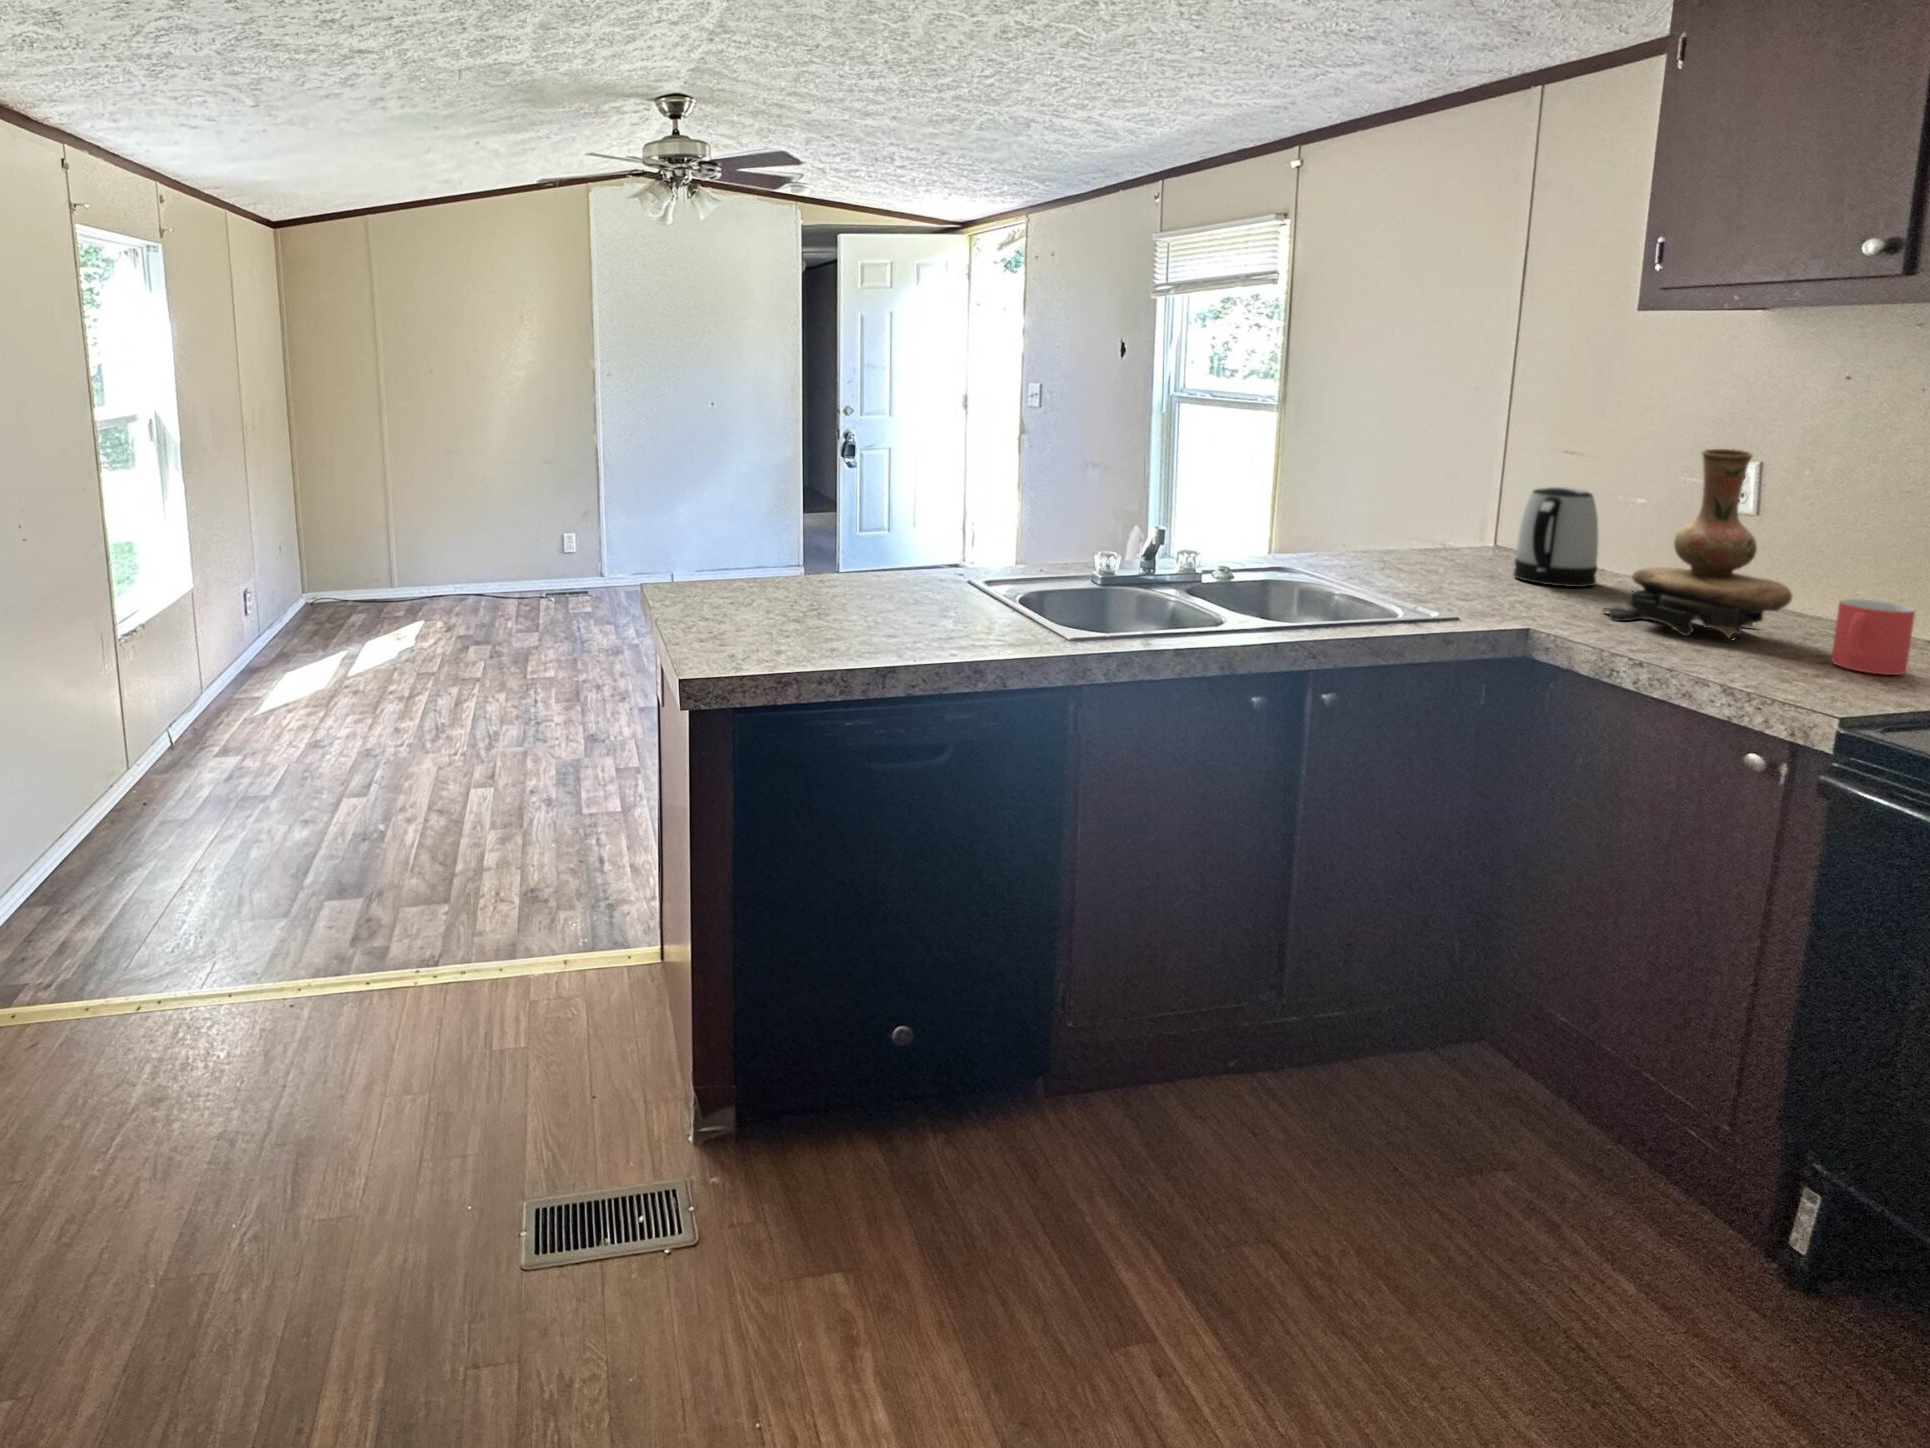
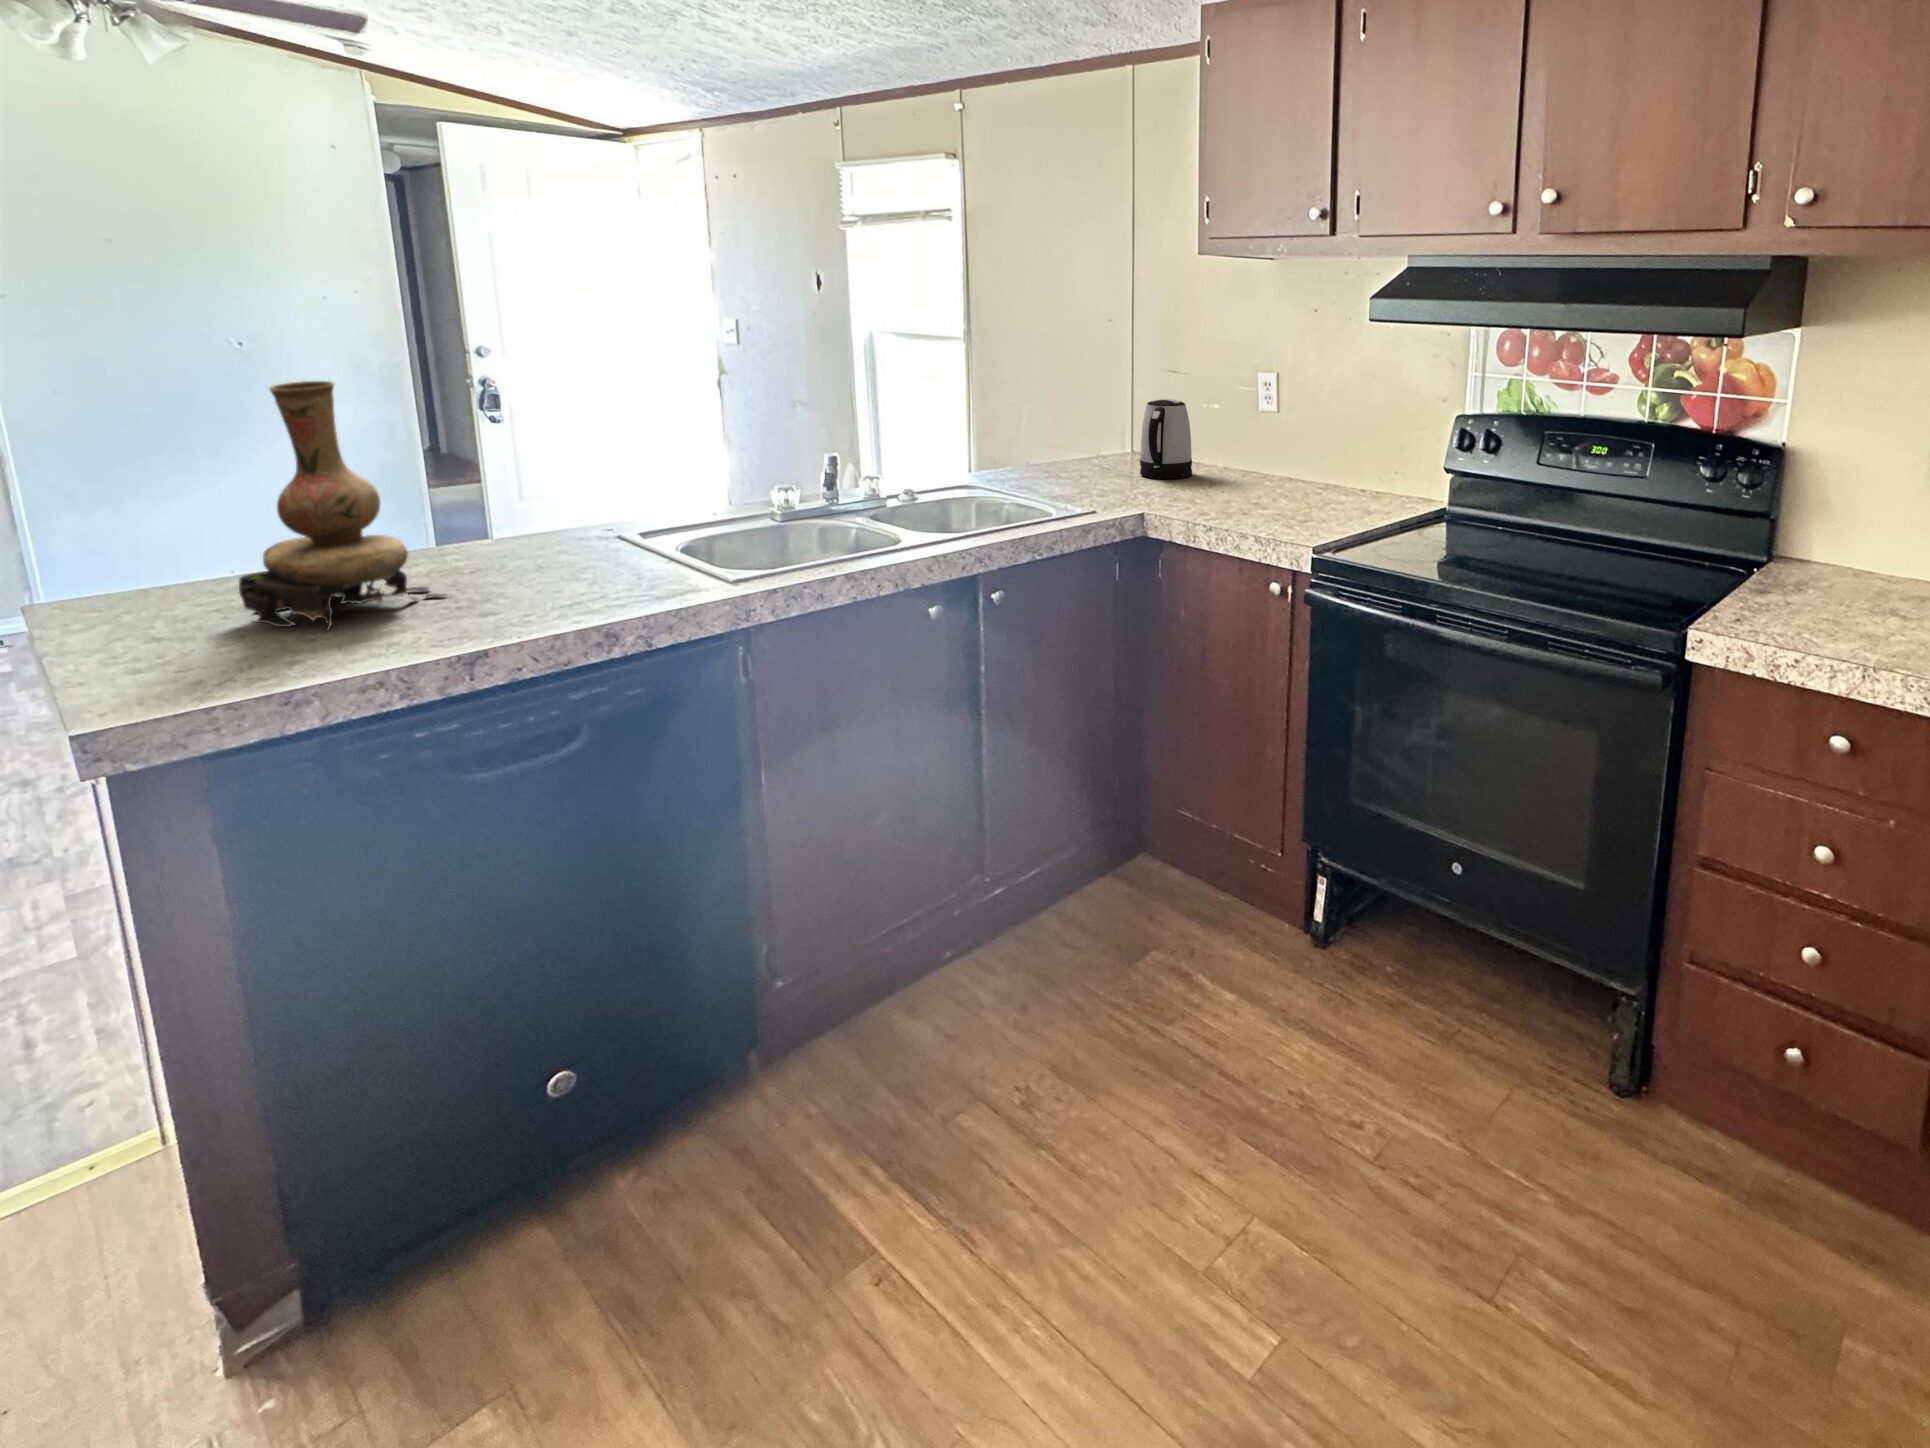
vase: present [1603,449,1793,638] -> present [239,381,444,629]
mug: present [1831,599,1915,675] -> none [1313,465,1349,515]

